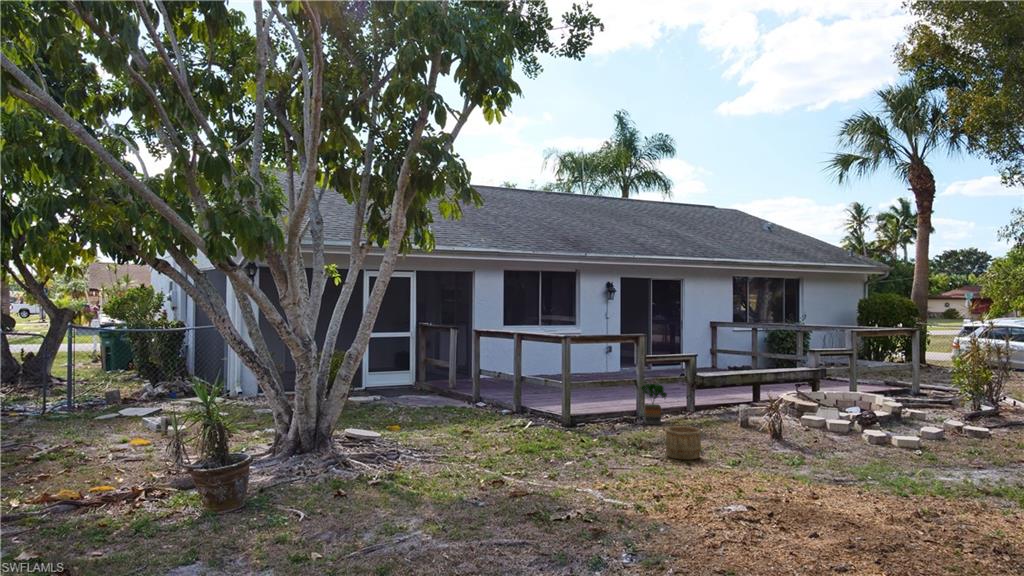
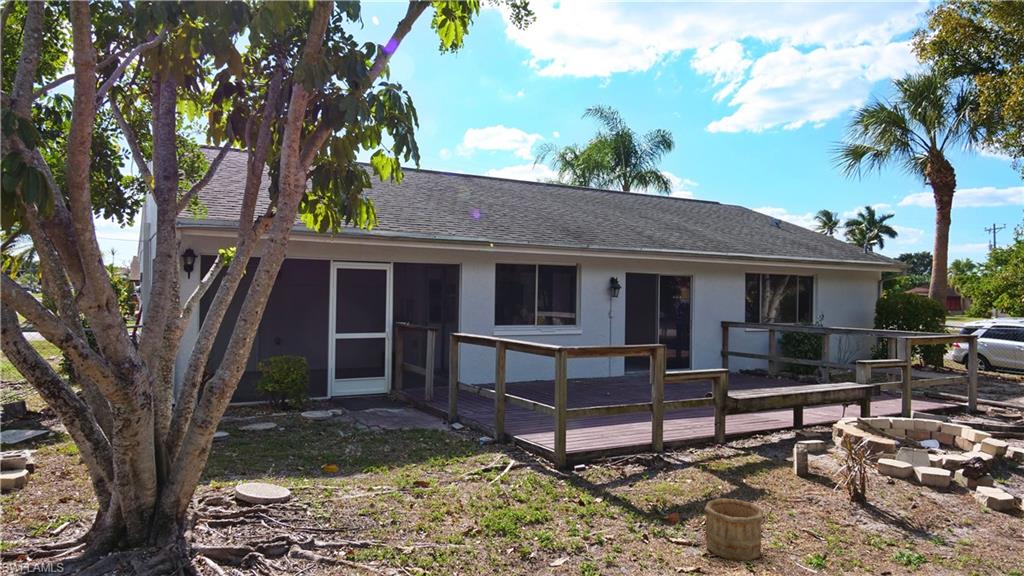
potted tree: present [640,384,667,425] -> none [655,410,693,467]

